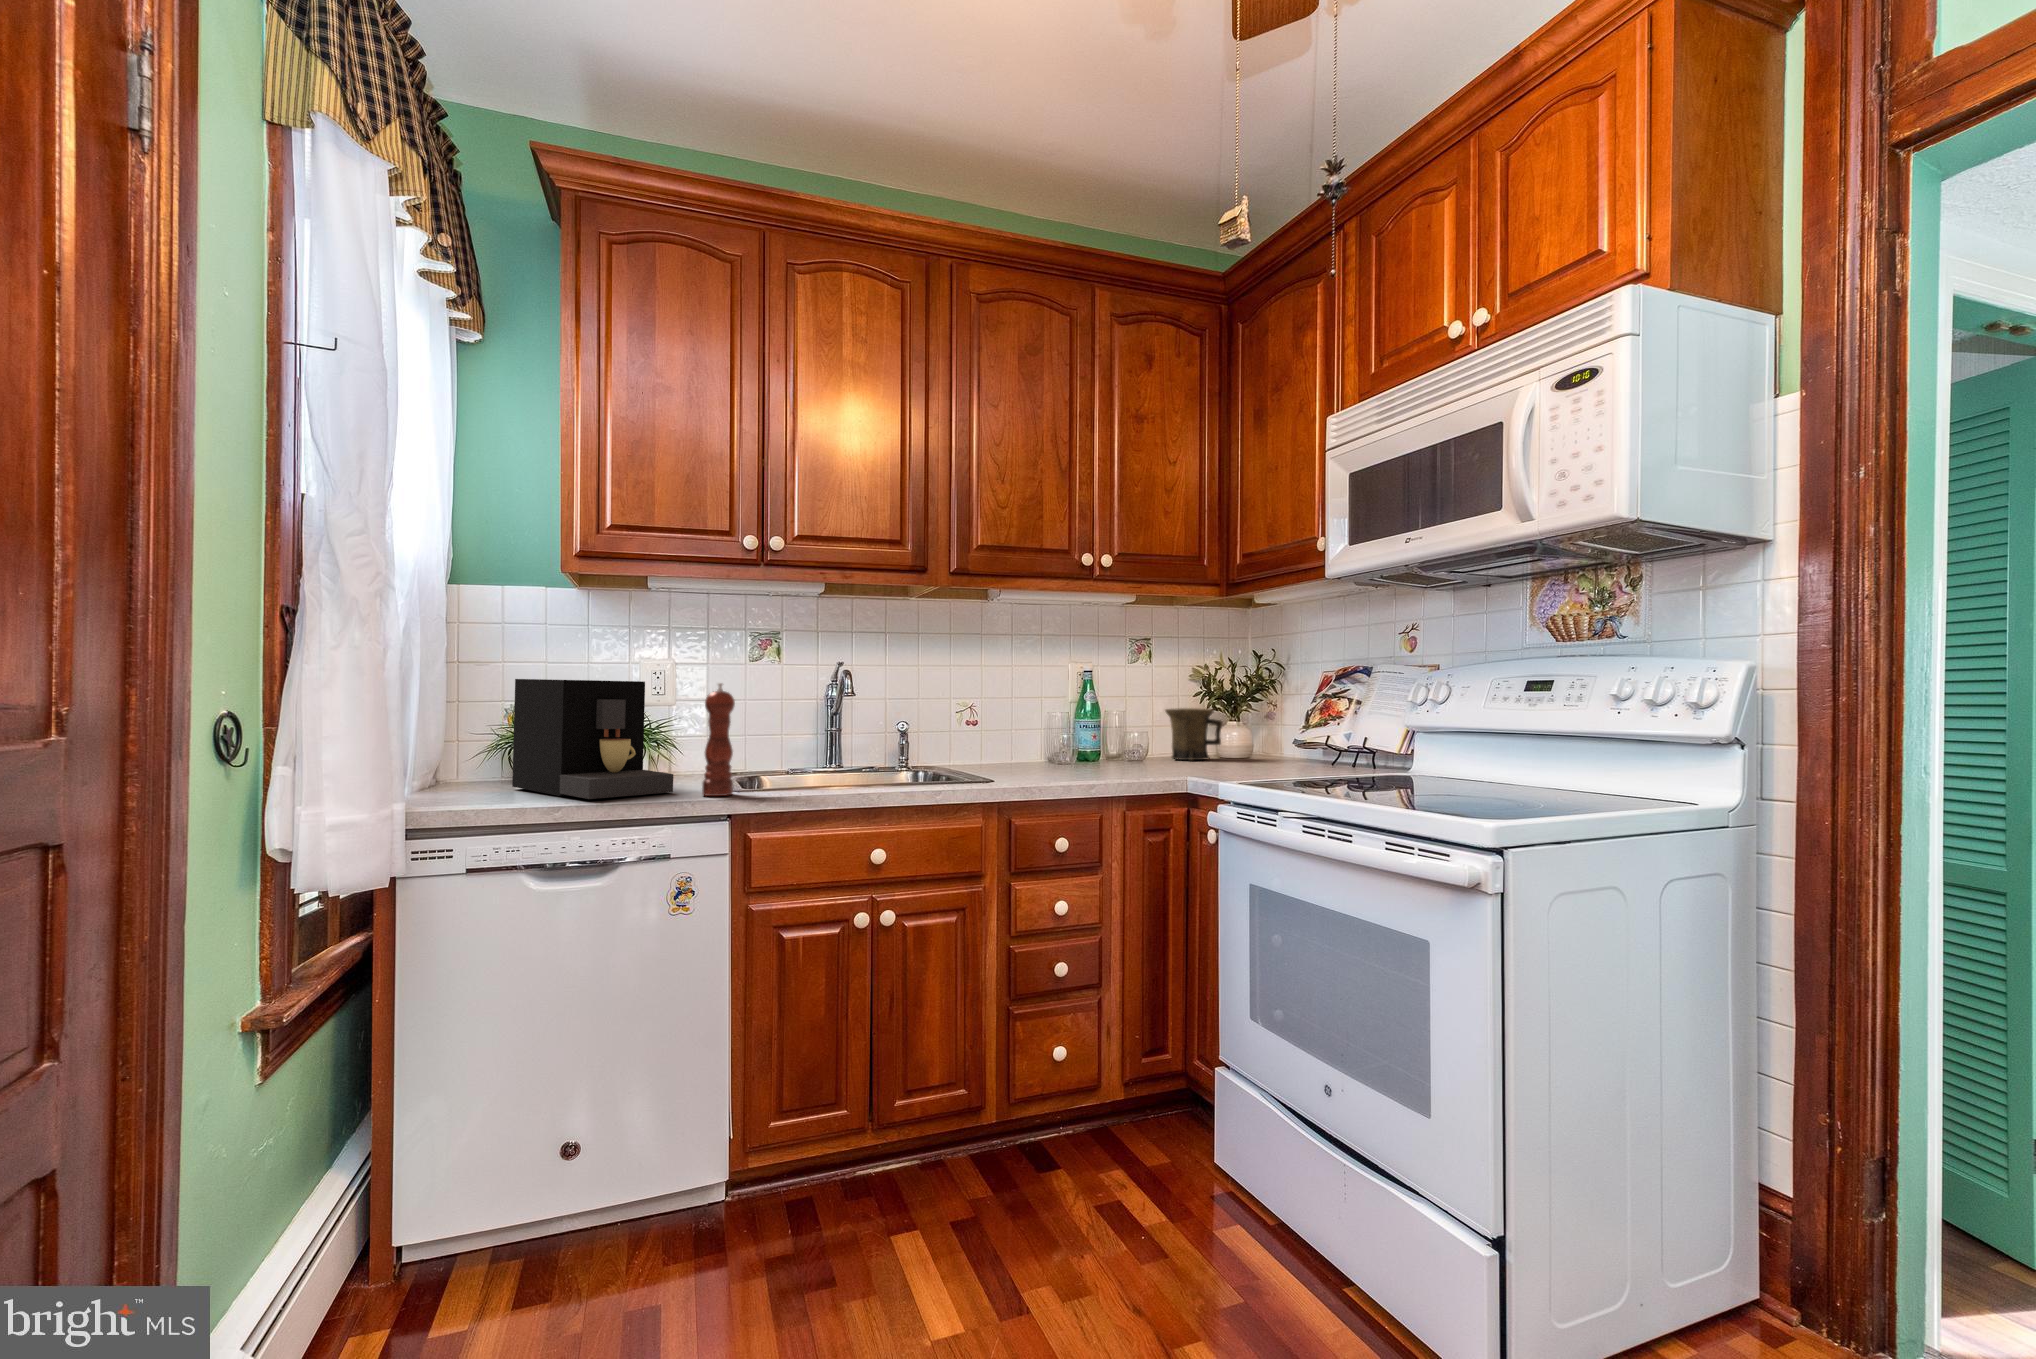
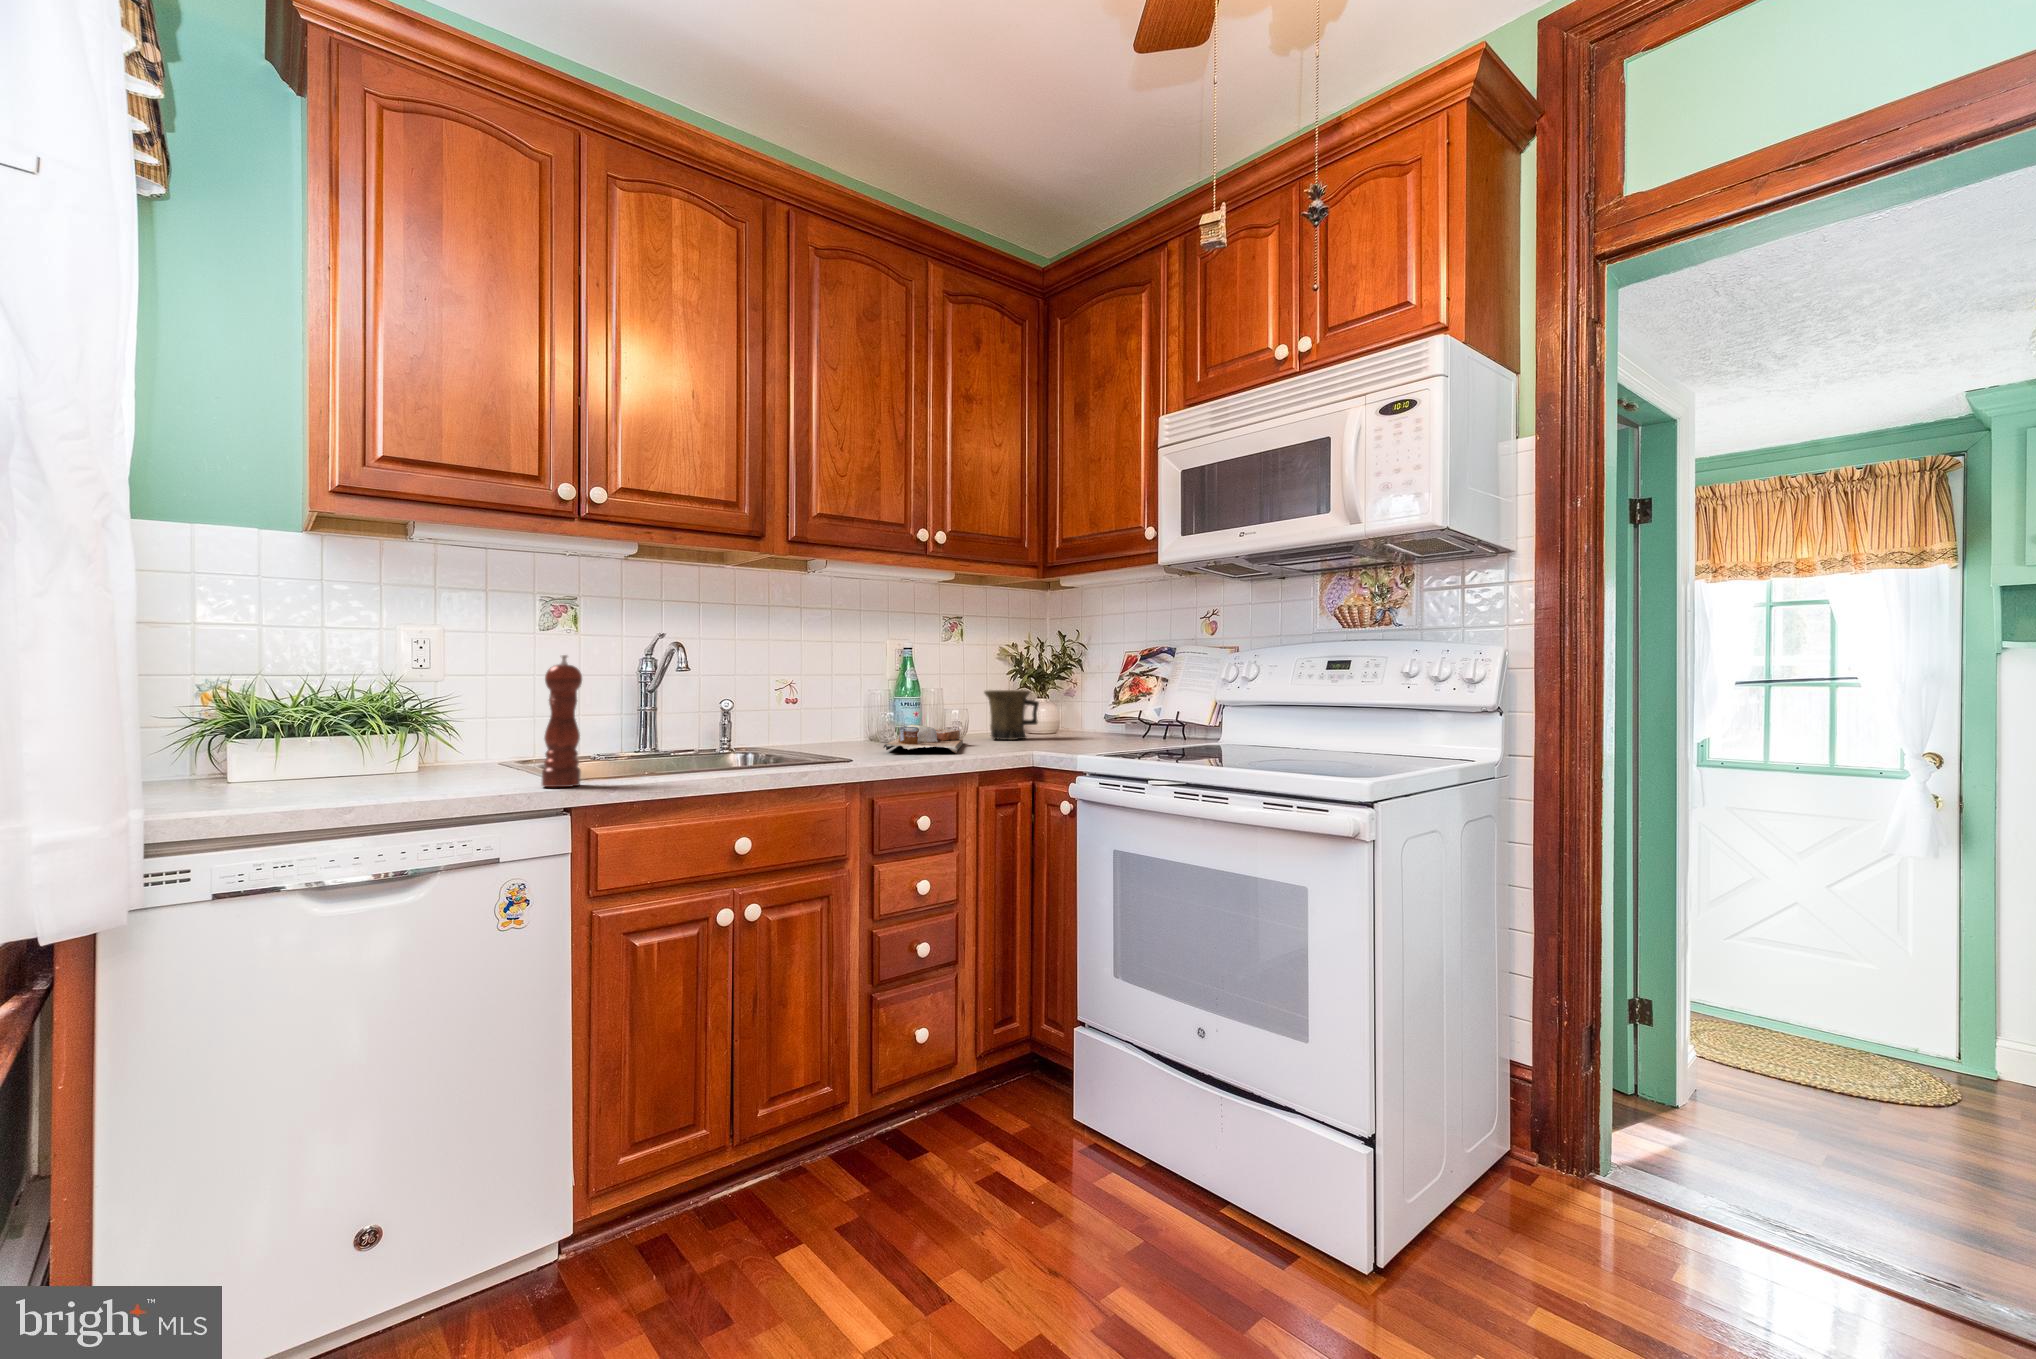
coffee maker: present [512,679,673,799] -> none [247,649,497,796]
cutting board: none [1035,744,1136,775] -> present [883,725,963,753]

